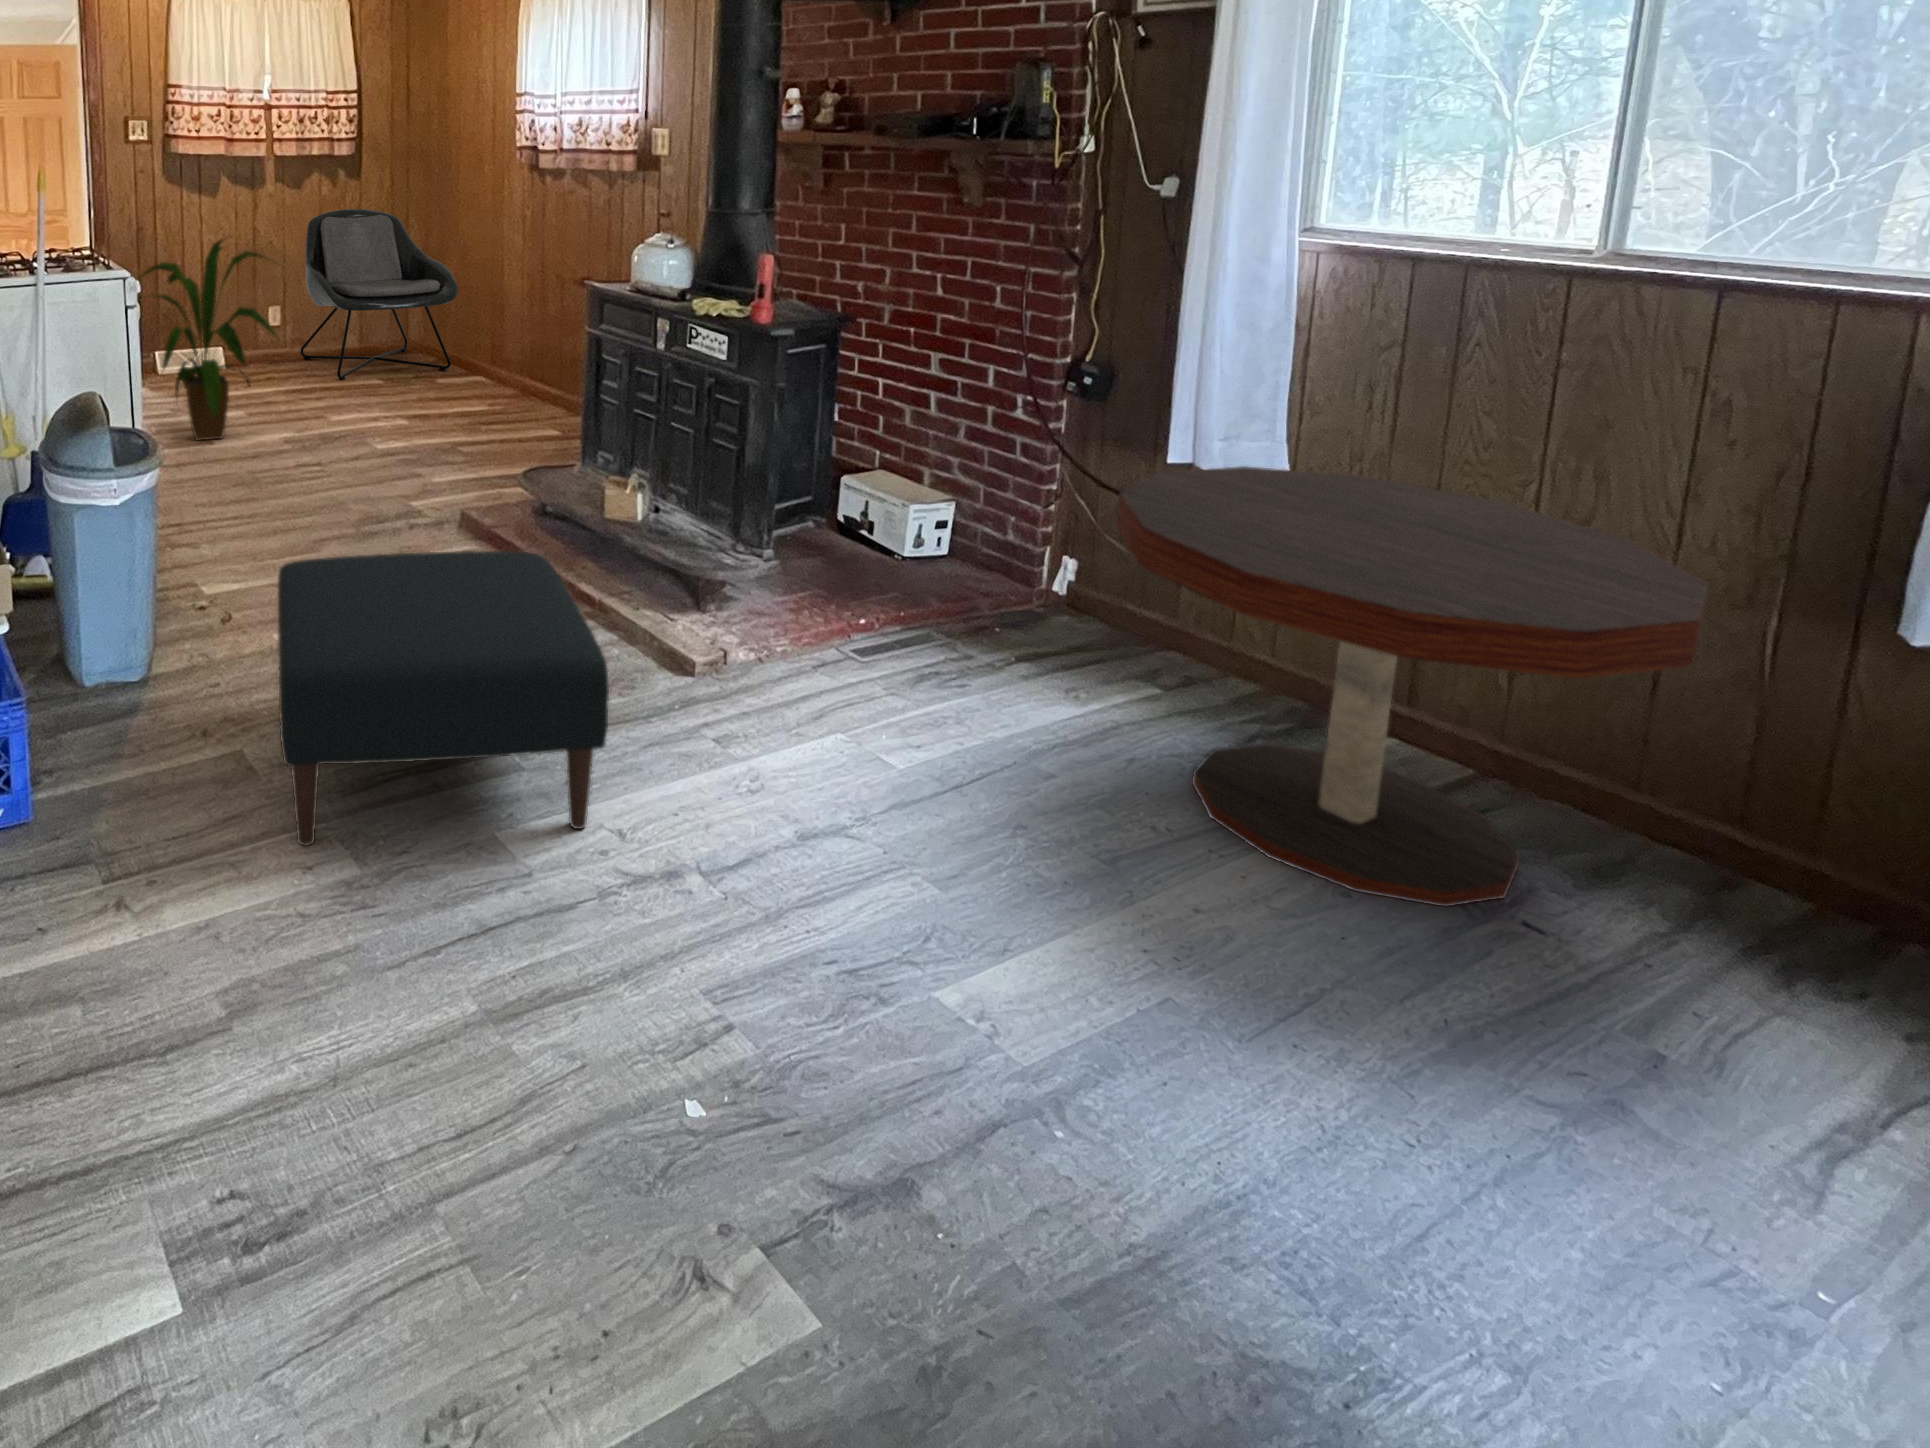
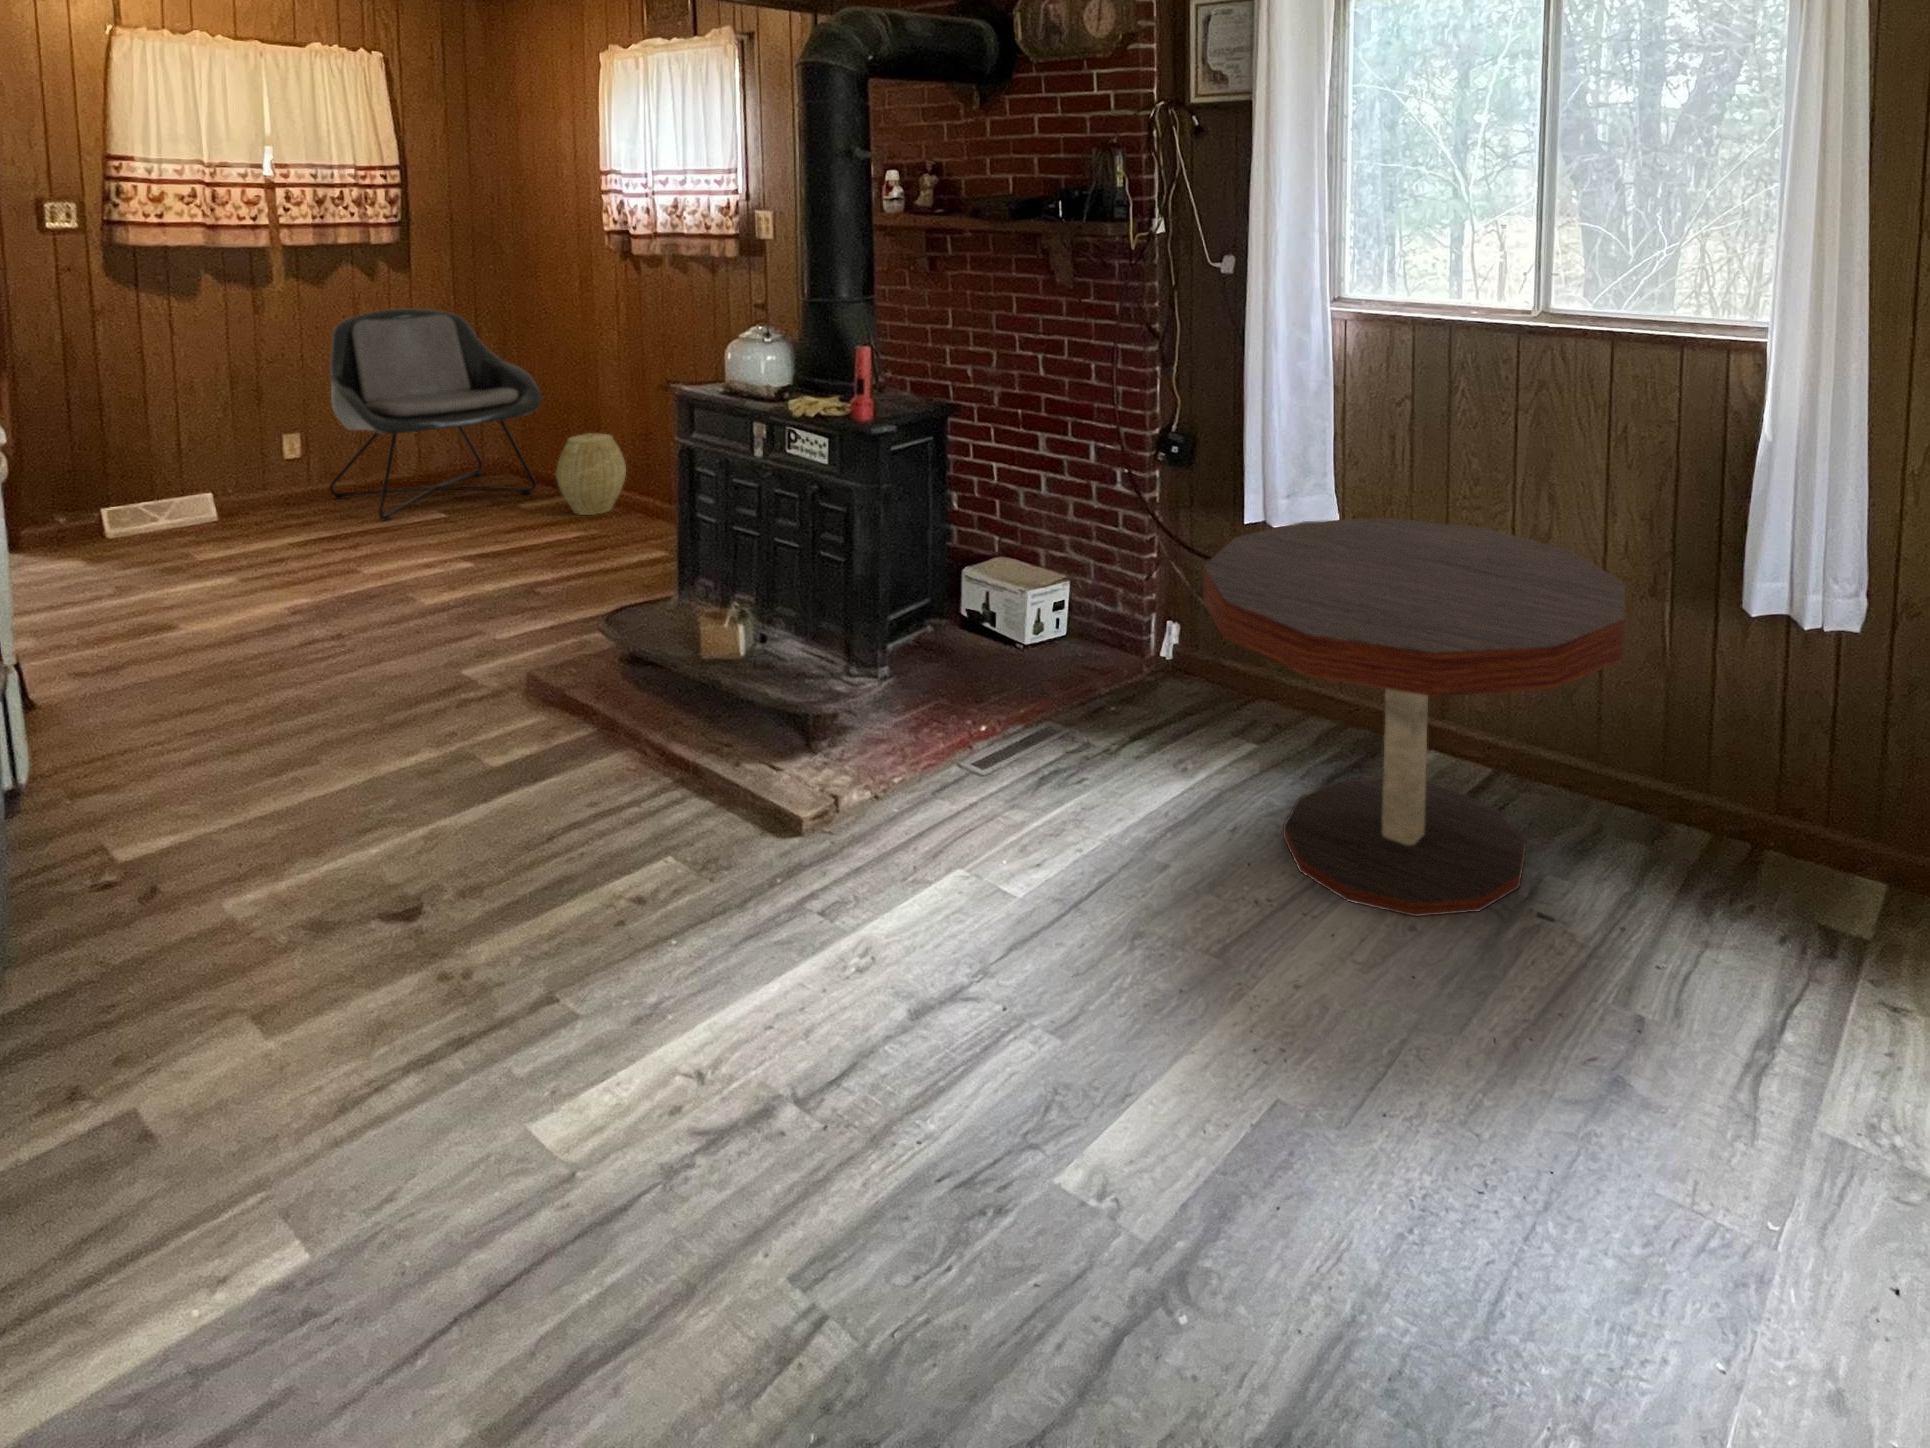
house plant: present [140,239,276,440] -> none [20,352,274,631]
woven basket: none [469,323,525,393] -> present [556,433,626,515]
ottoman: present [278,551,609,846] -> none [155,732,672,1252]

